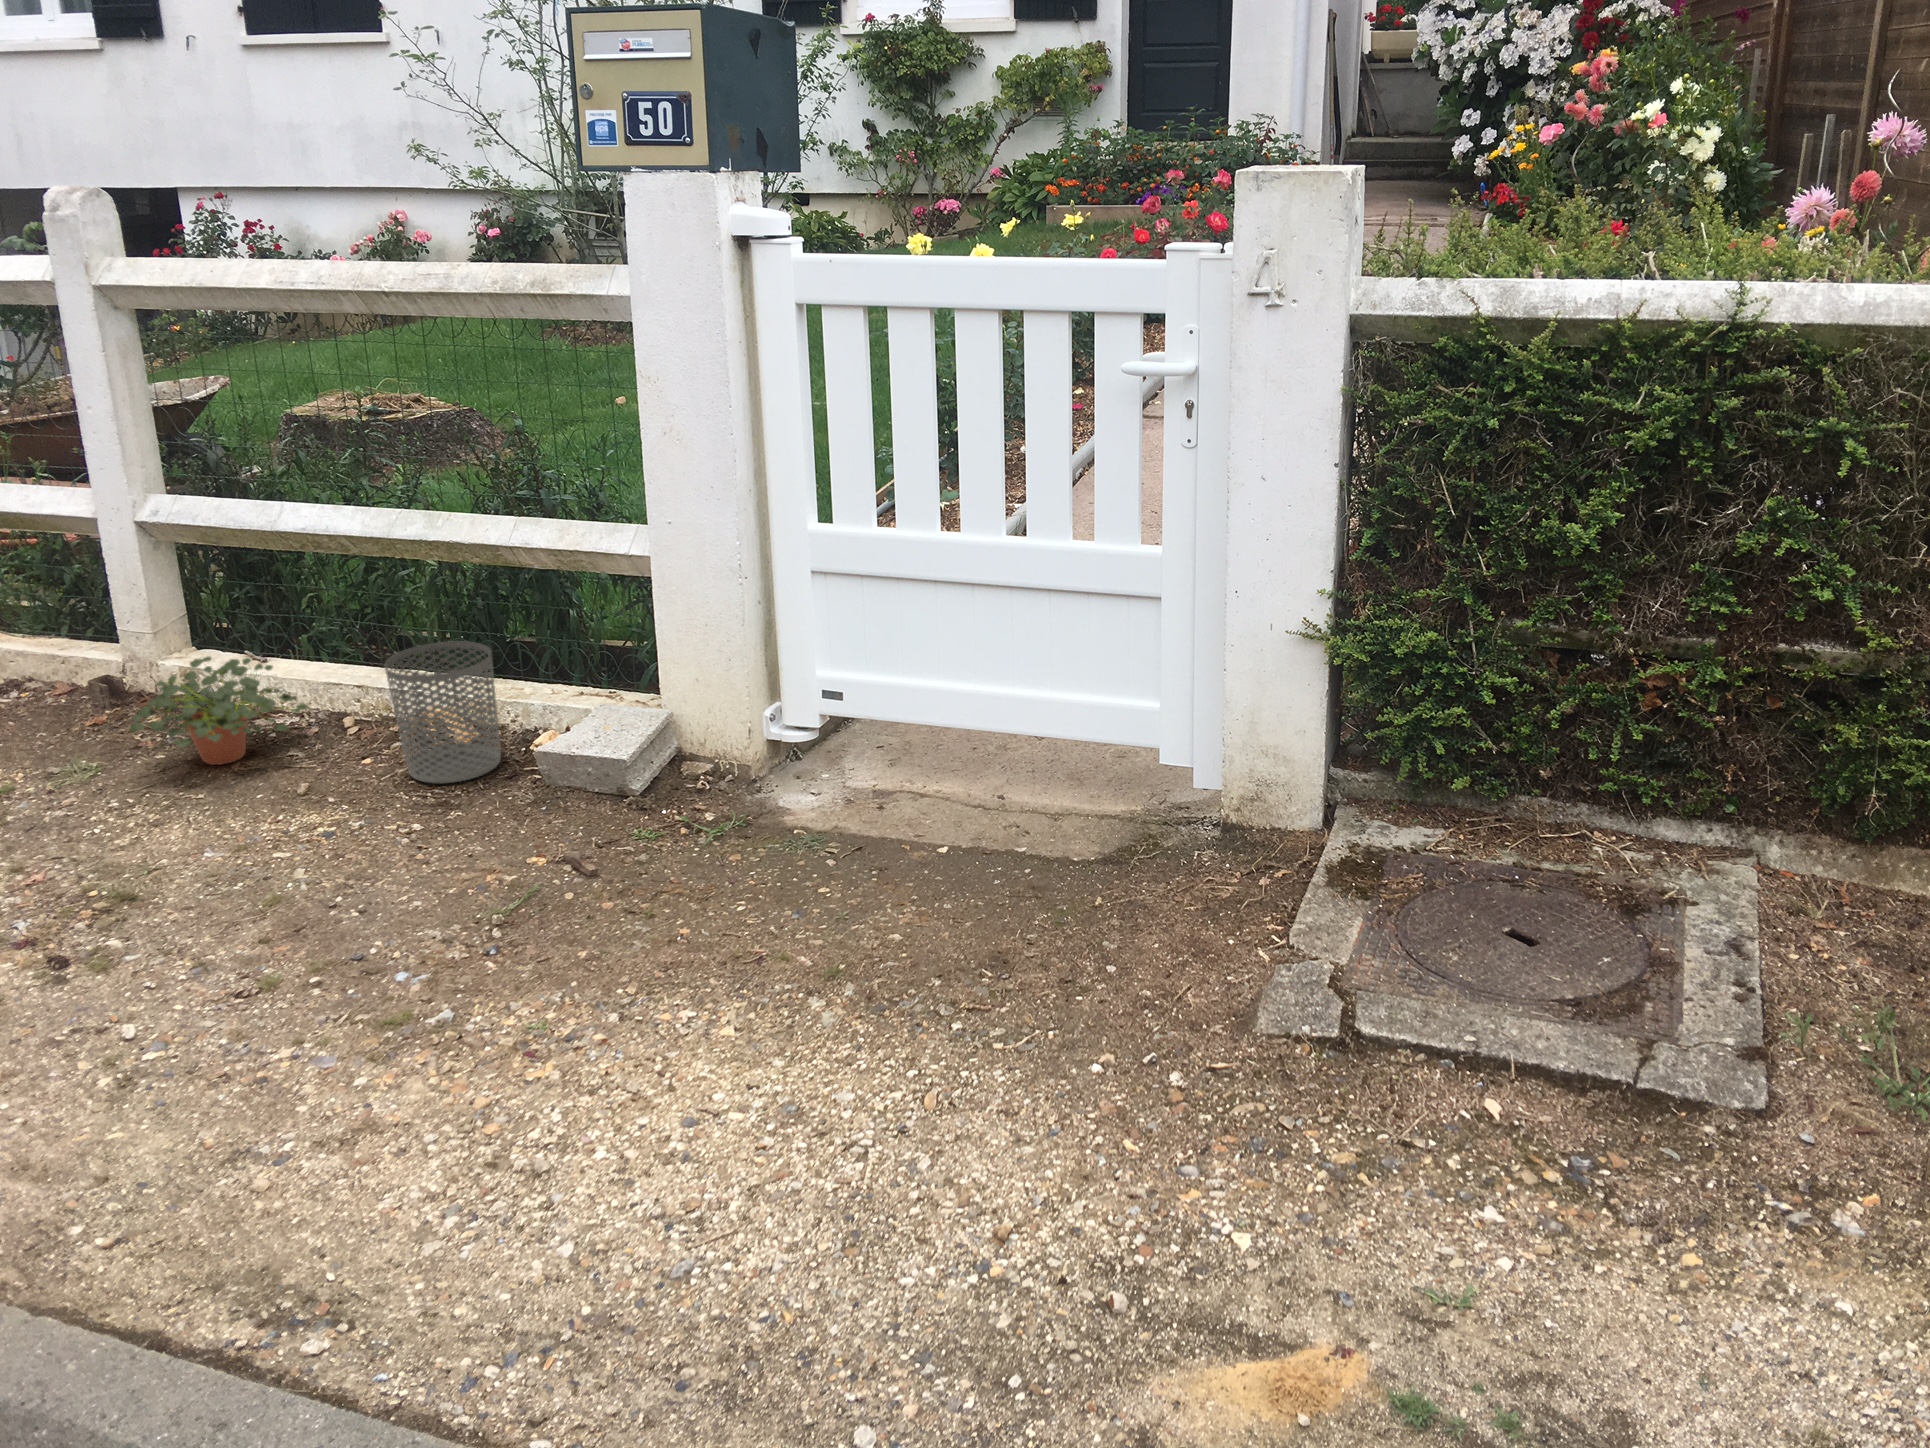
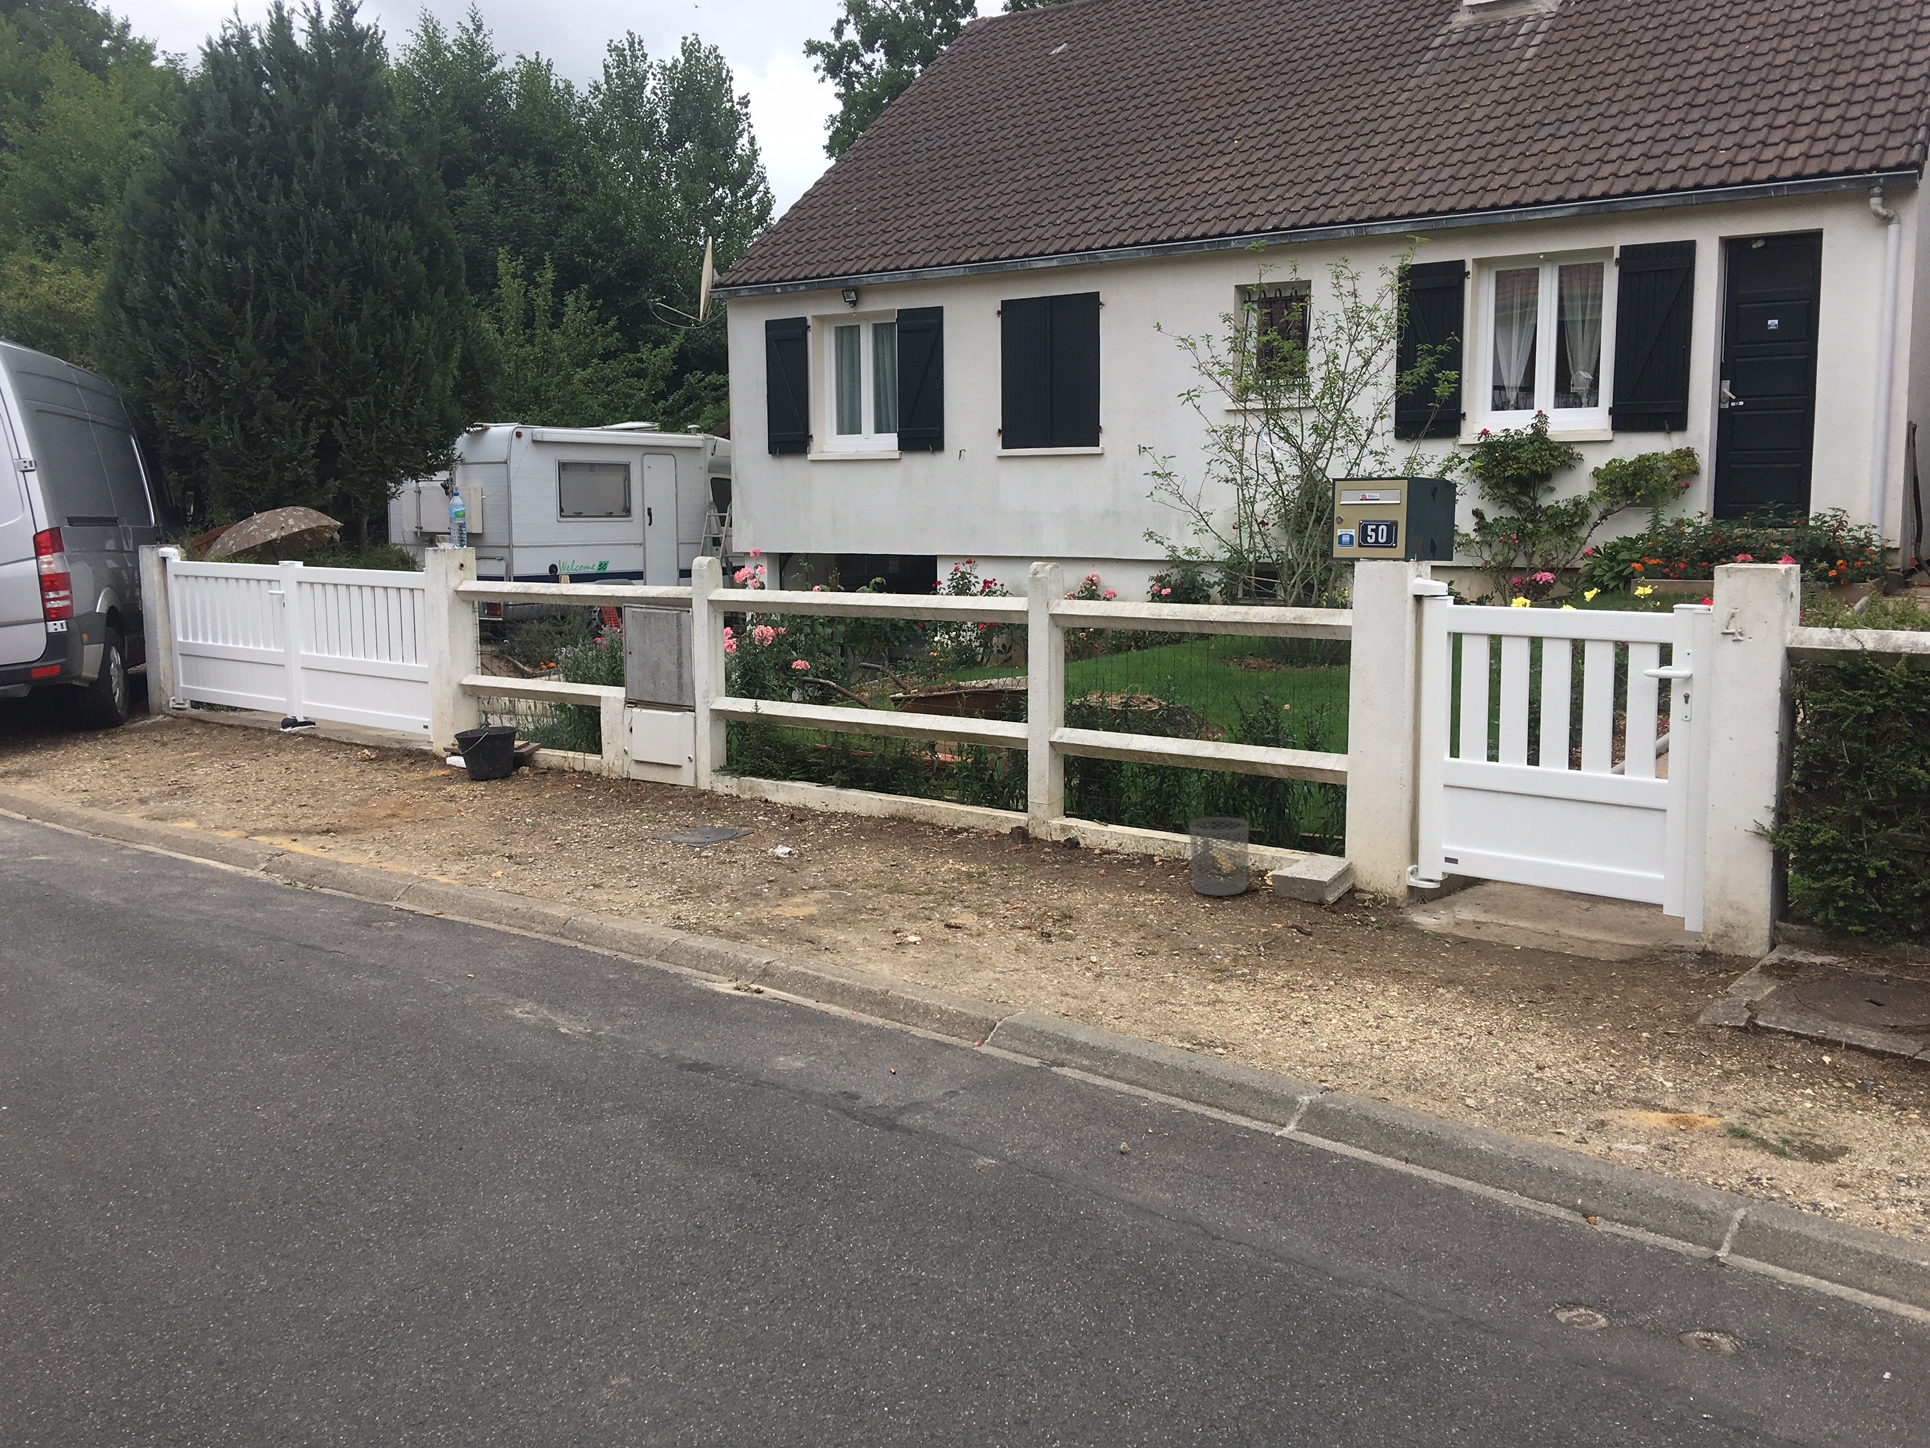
potted plant: present [130,656,309,765] -> none [1044,819,1138,878]

